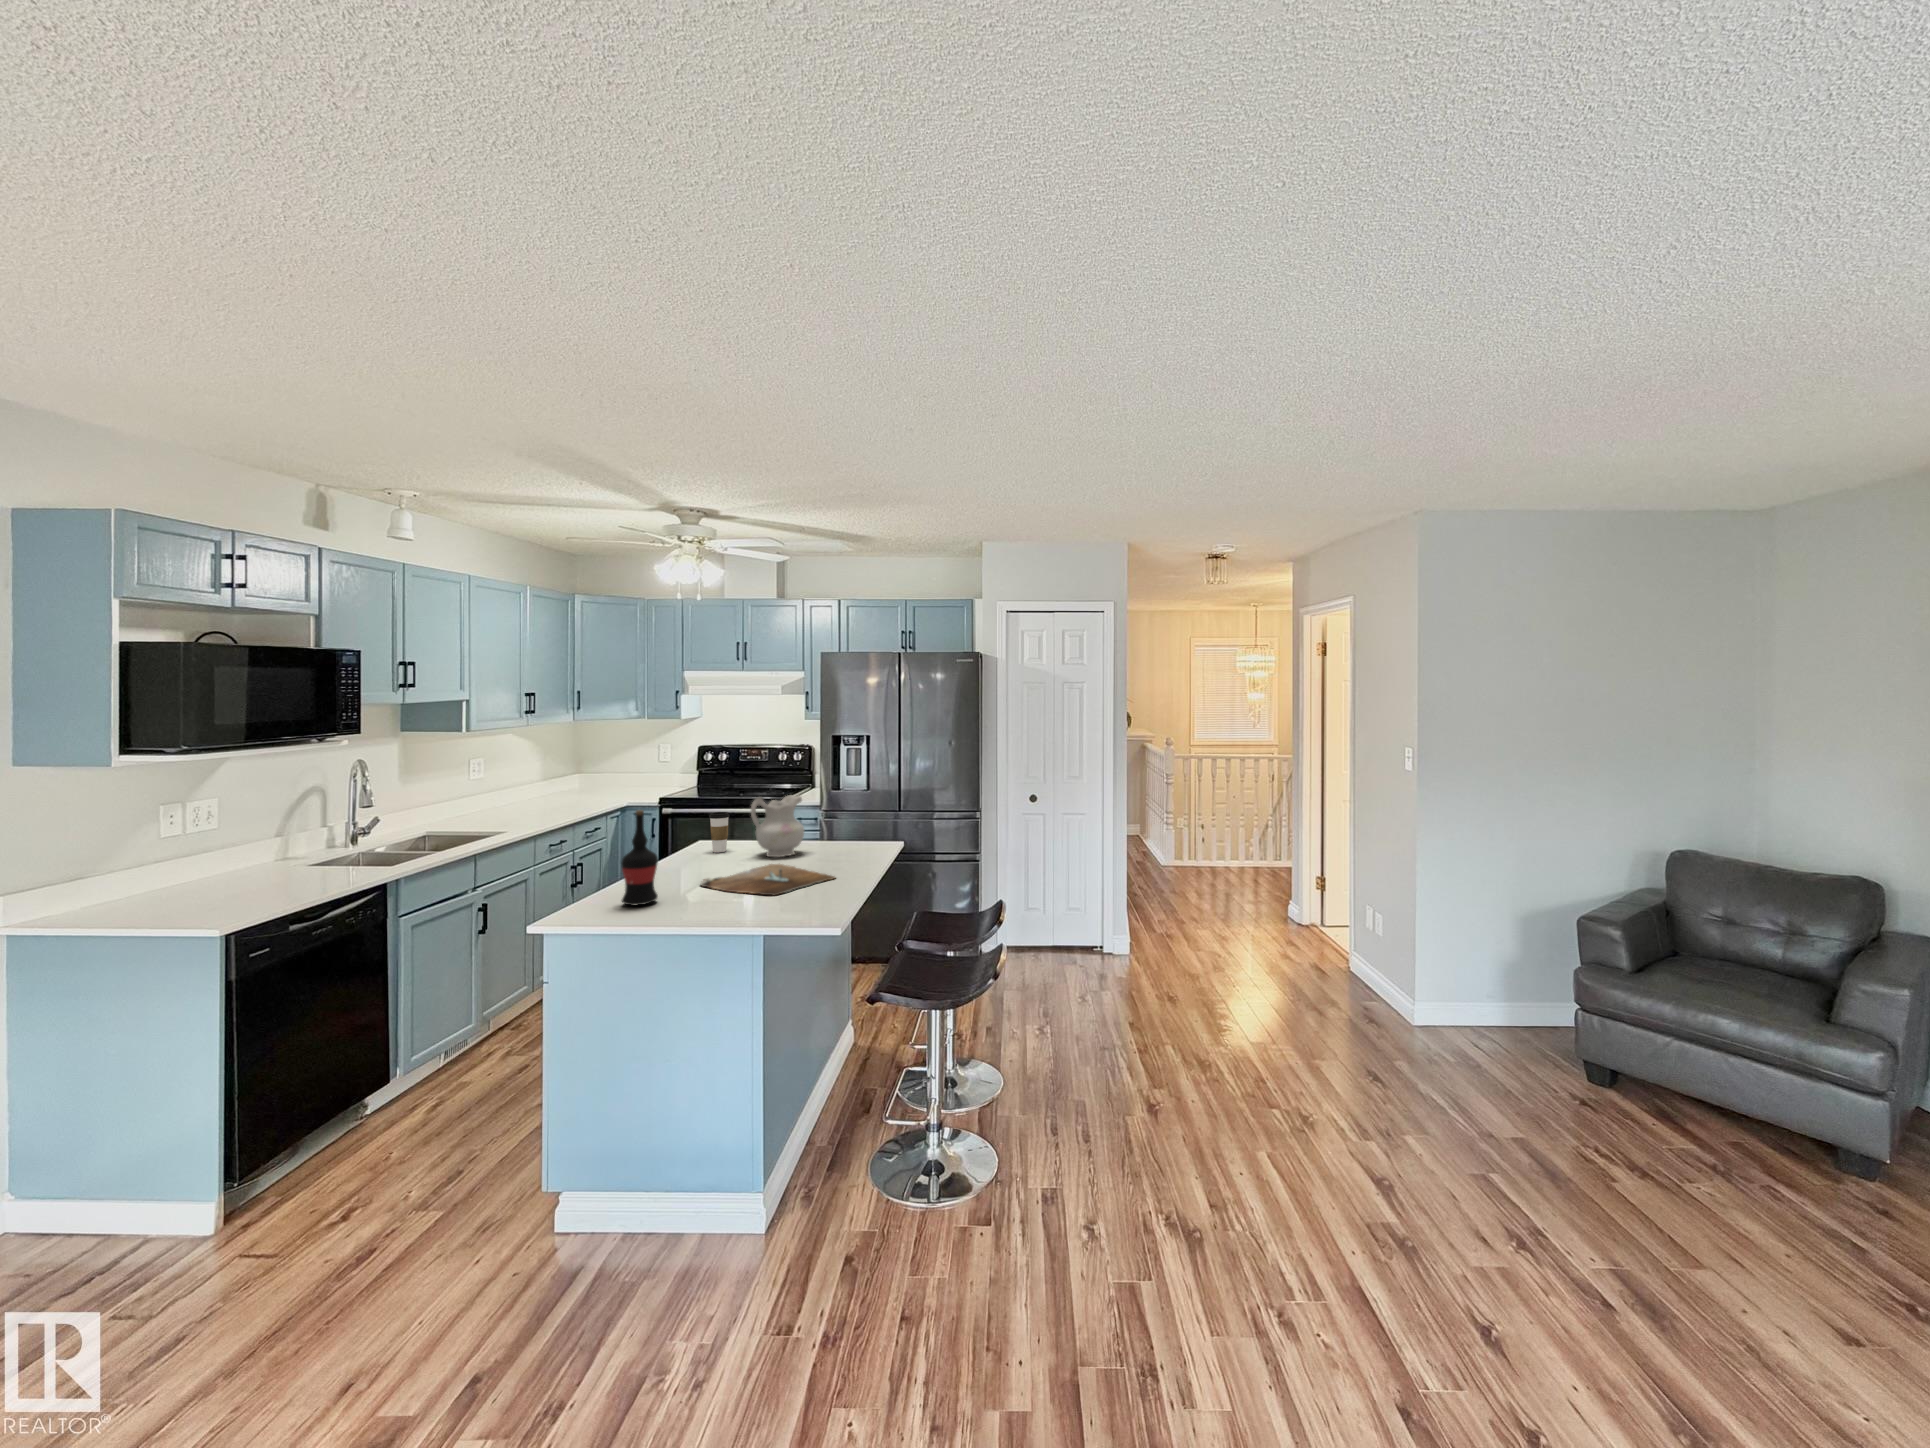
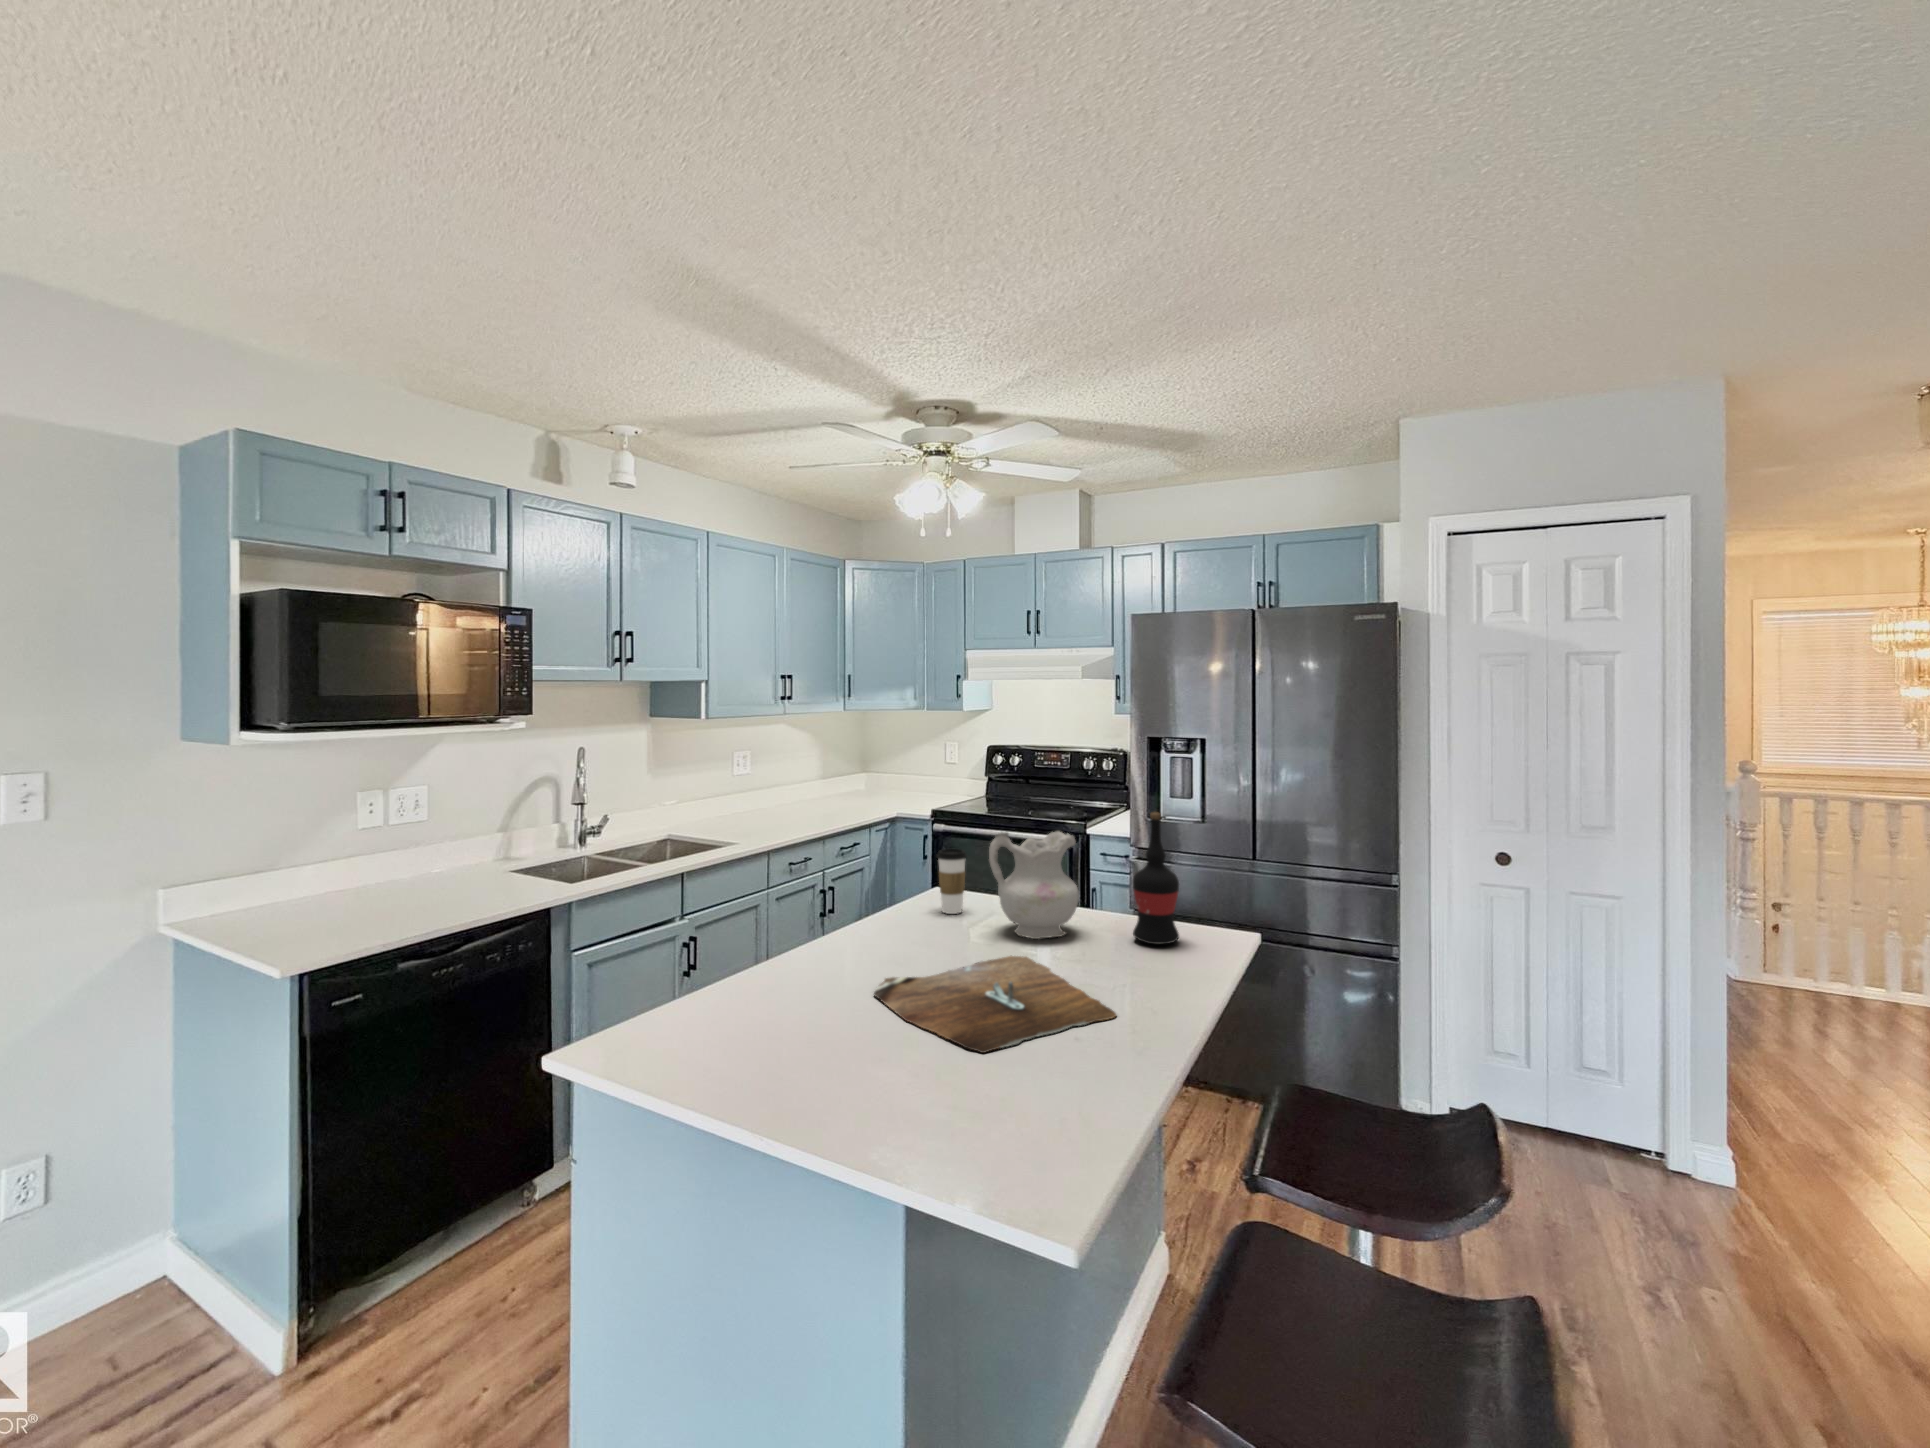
wine bottle: present [621,810,658,905] -> present [1133,812,1179,945]

